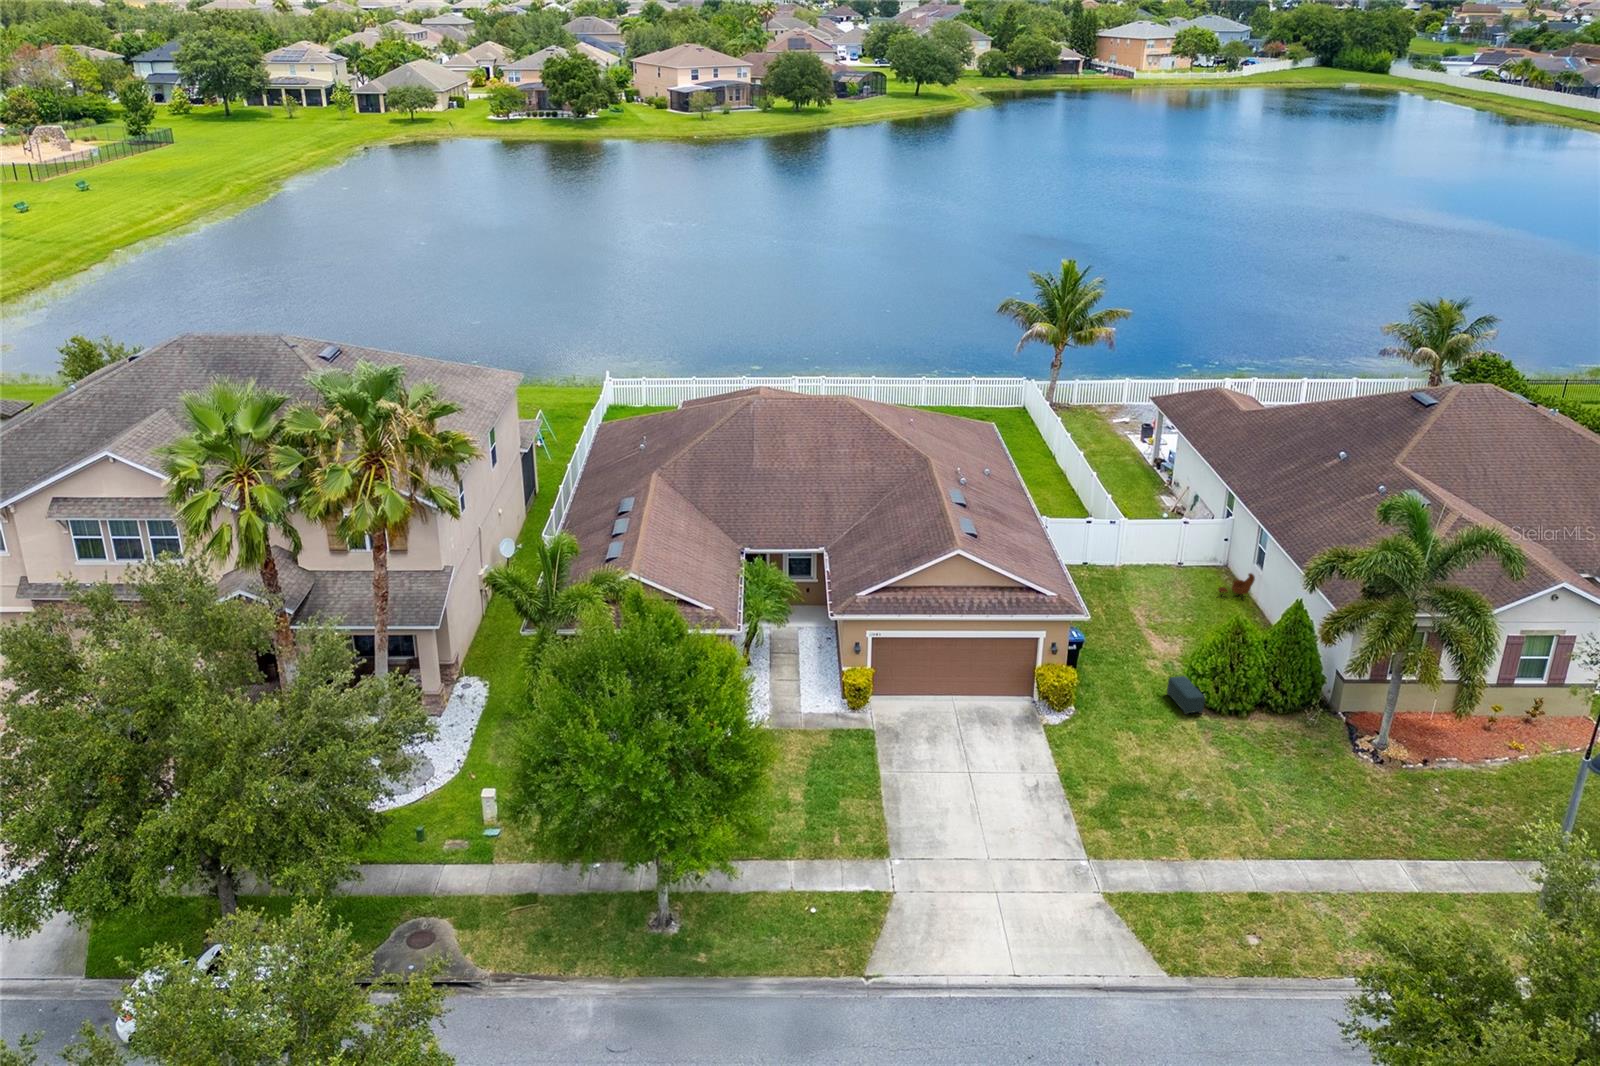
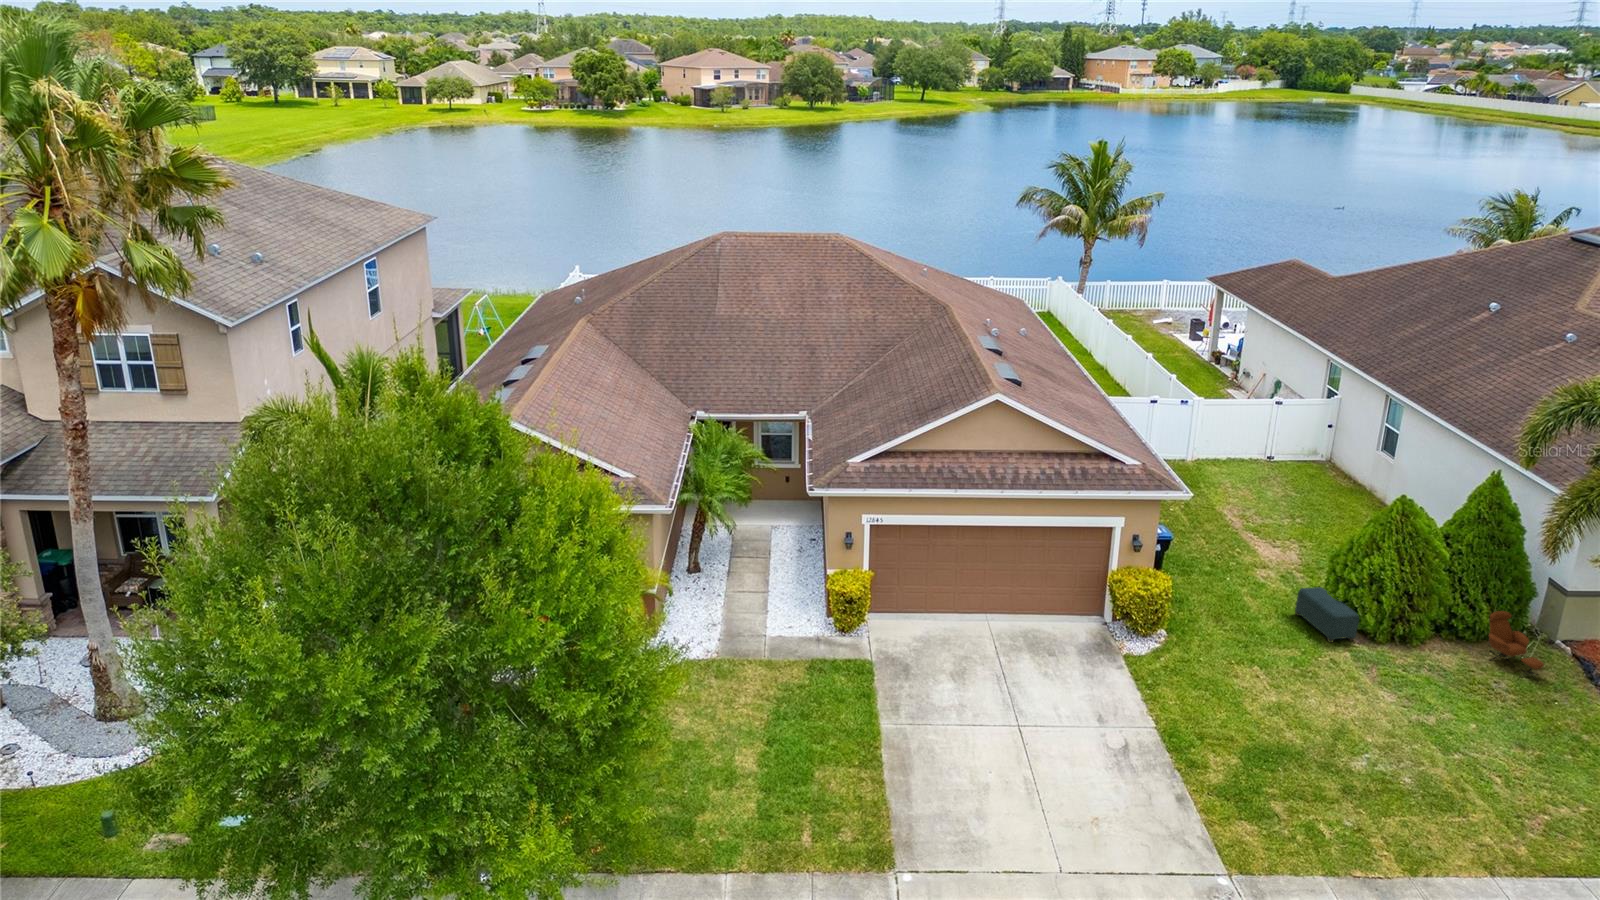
lounge chair: present [1218,573,1255,597] -> present [1489,611,1544,676]

